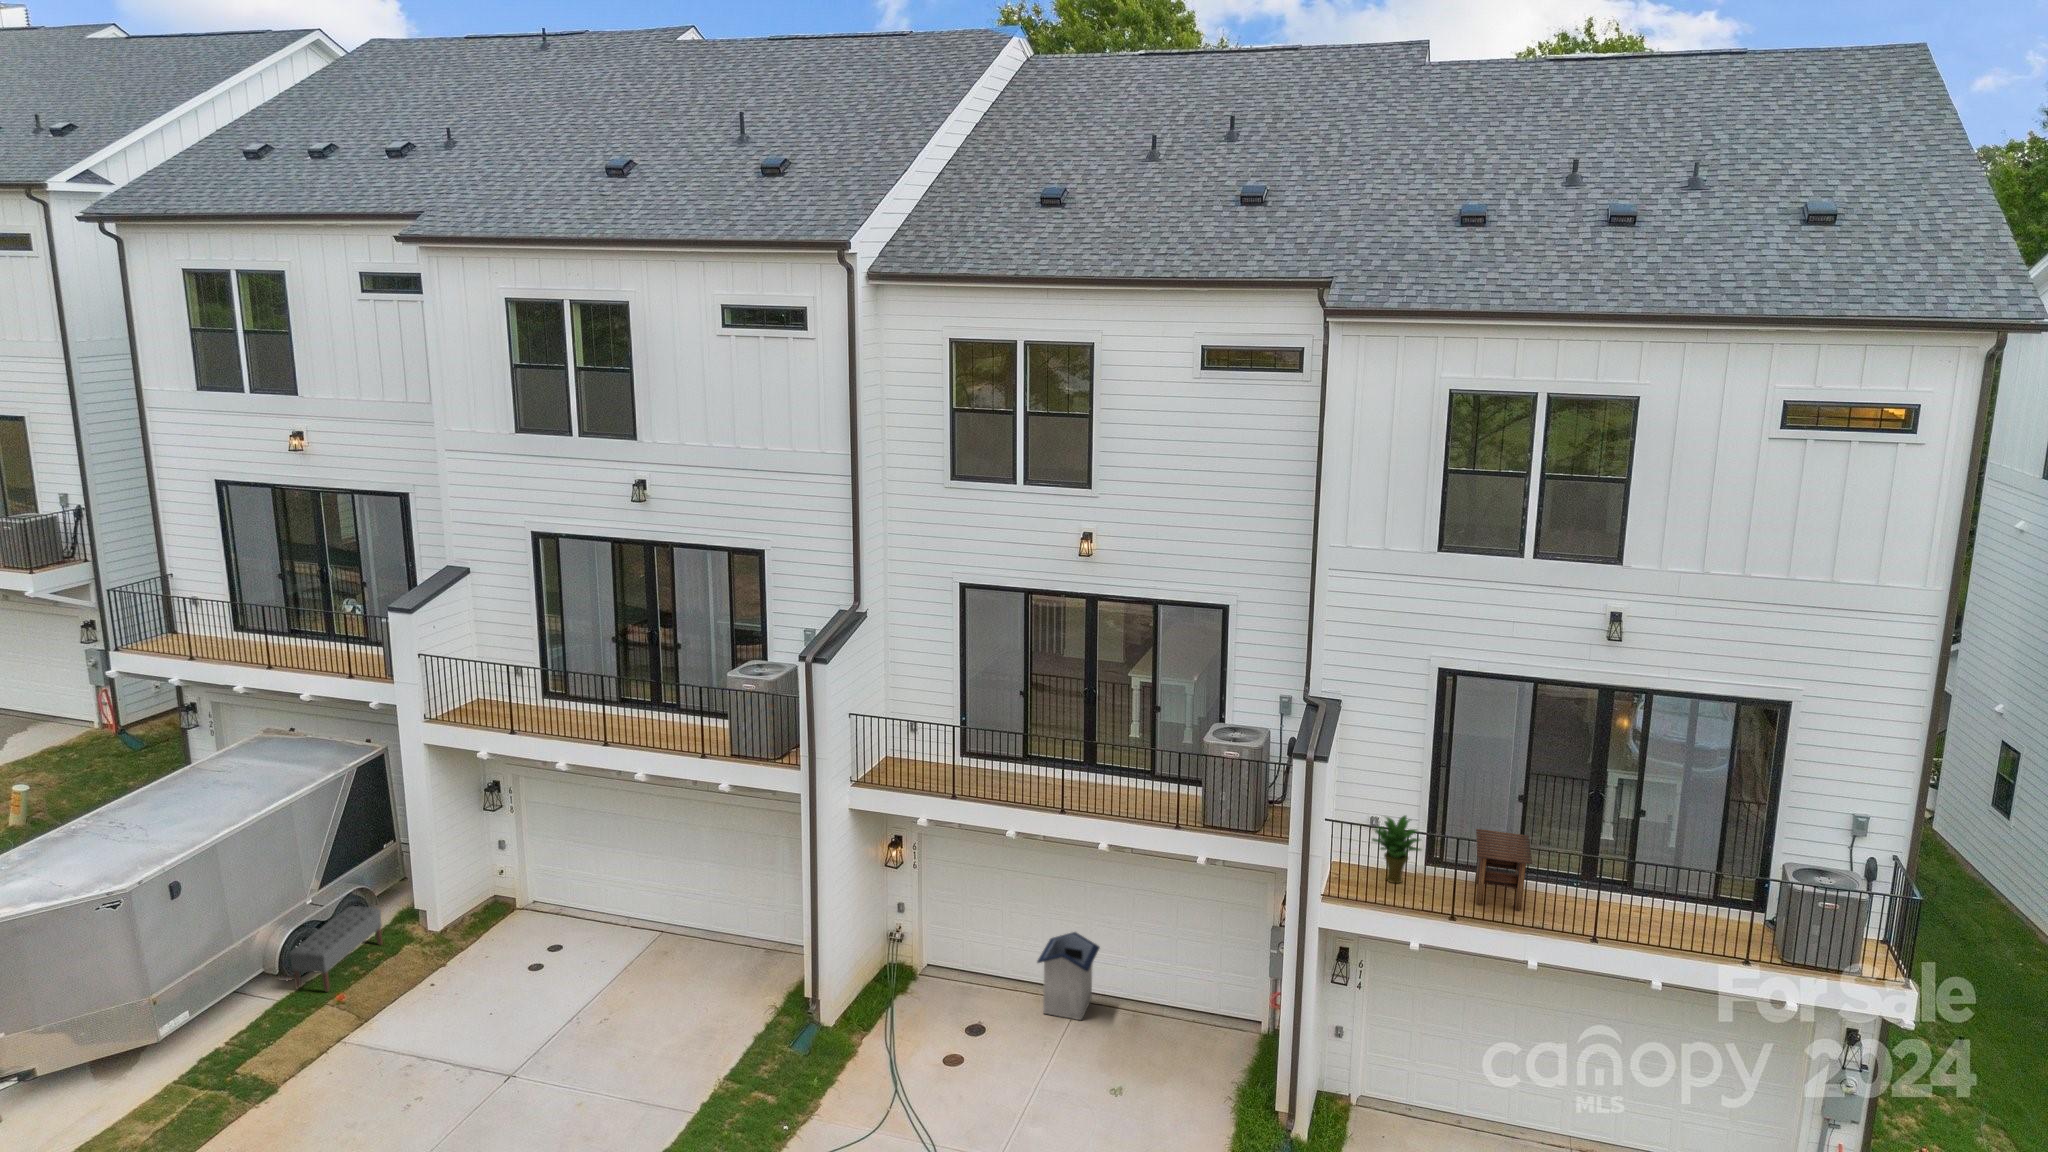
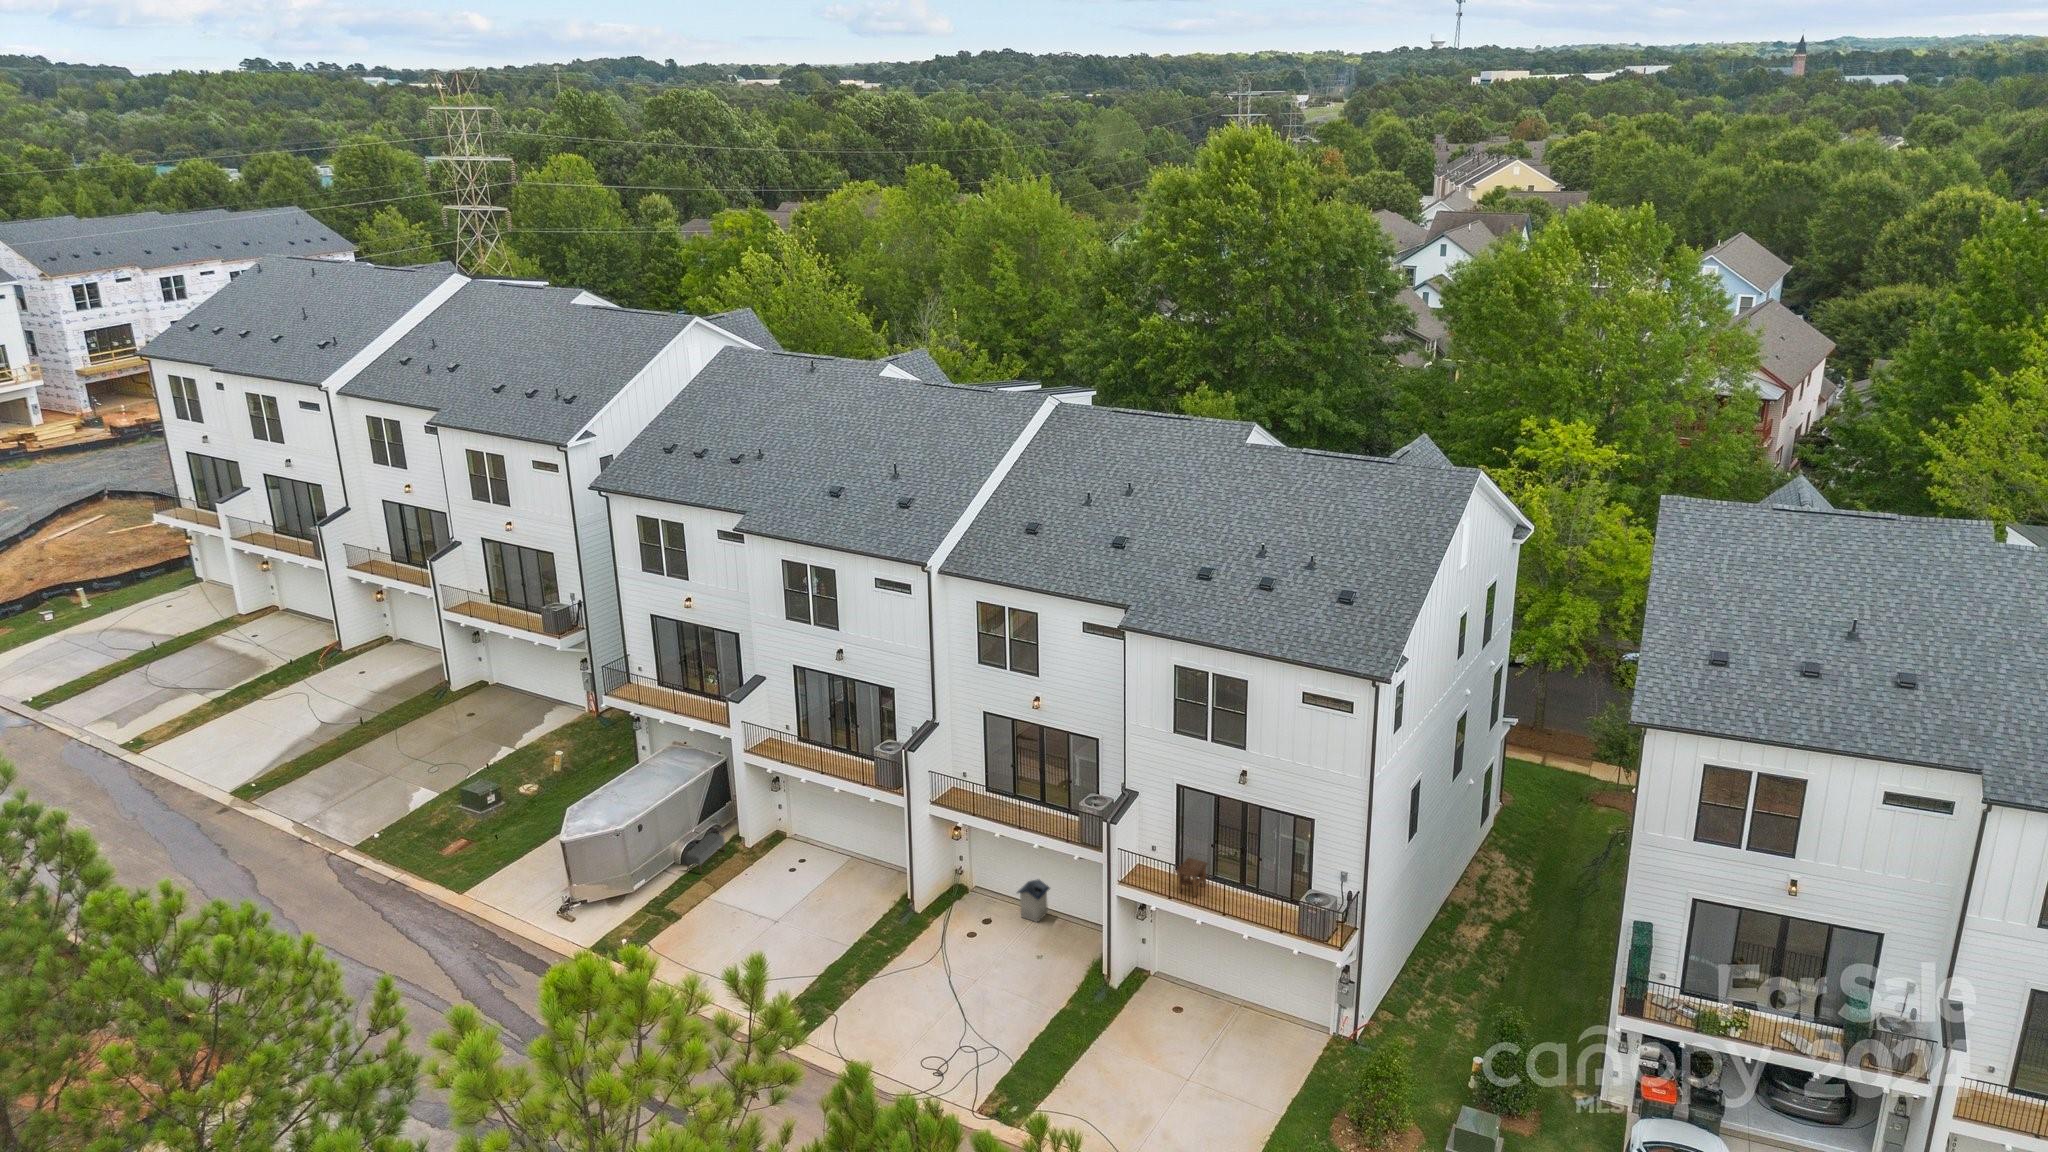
potted plant: present [1372,816,1421,883] -> none [1139,848,1162,879]

